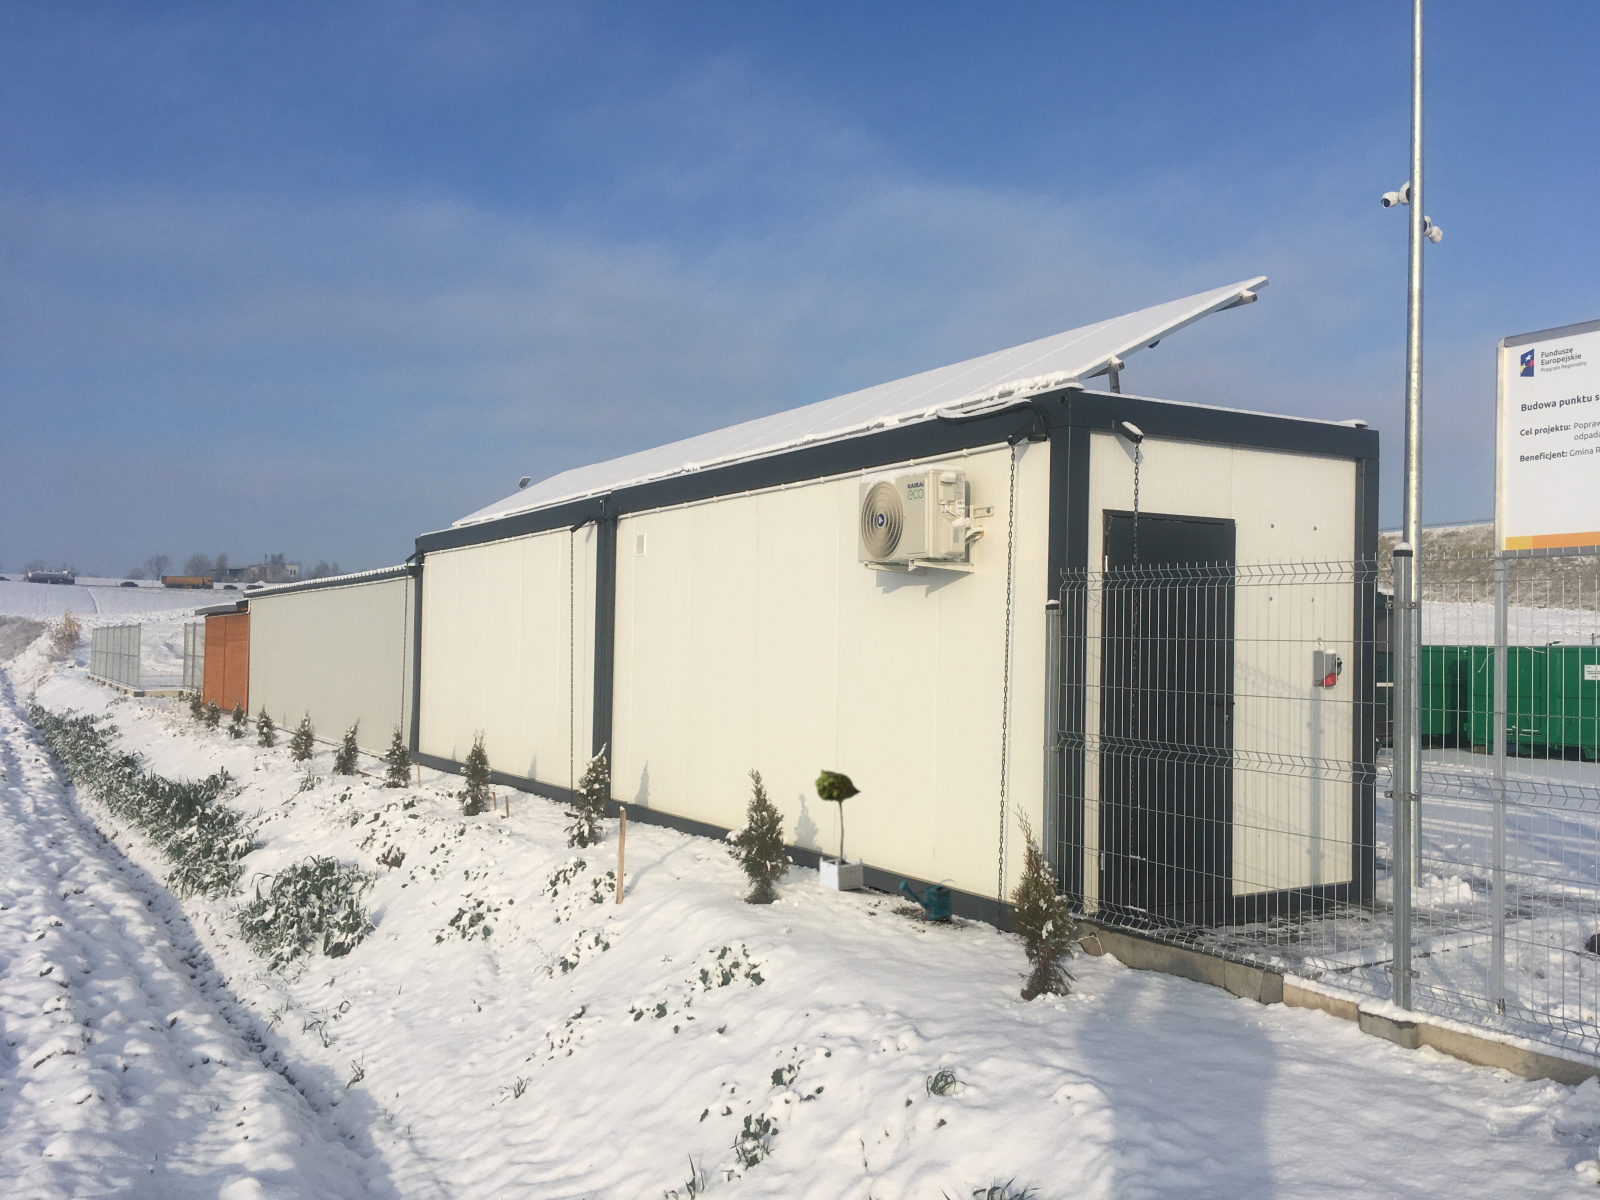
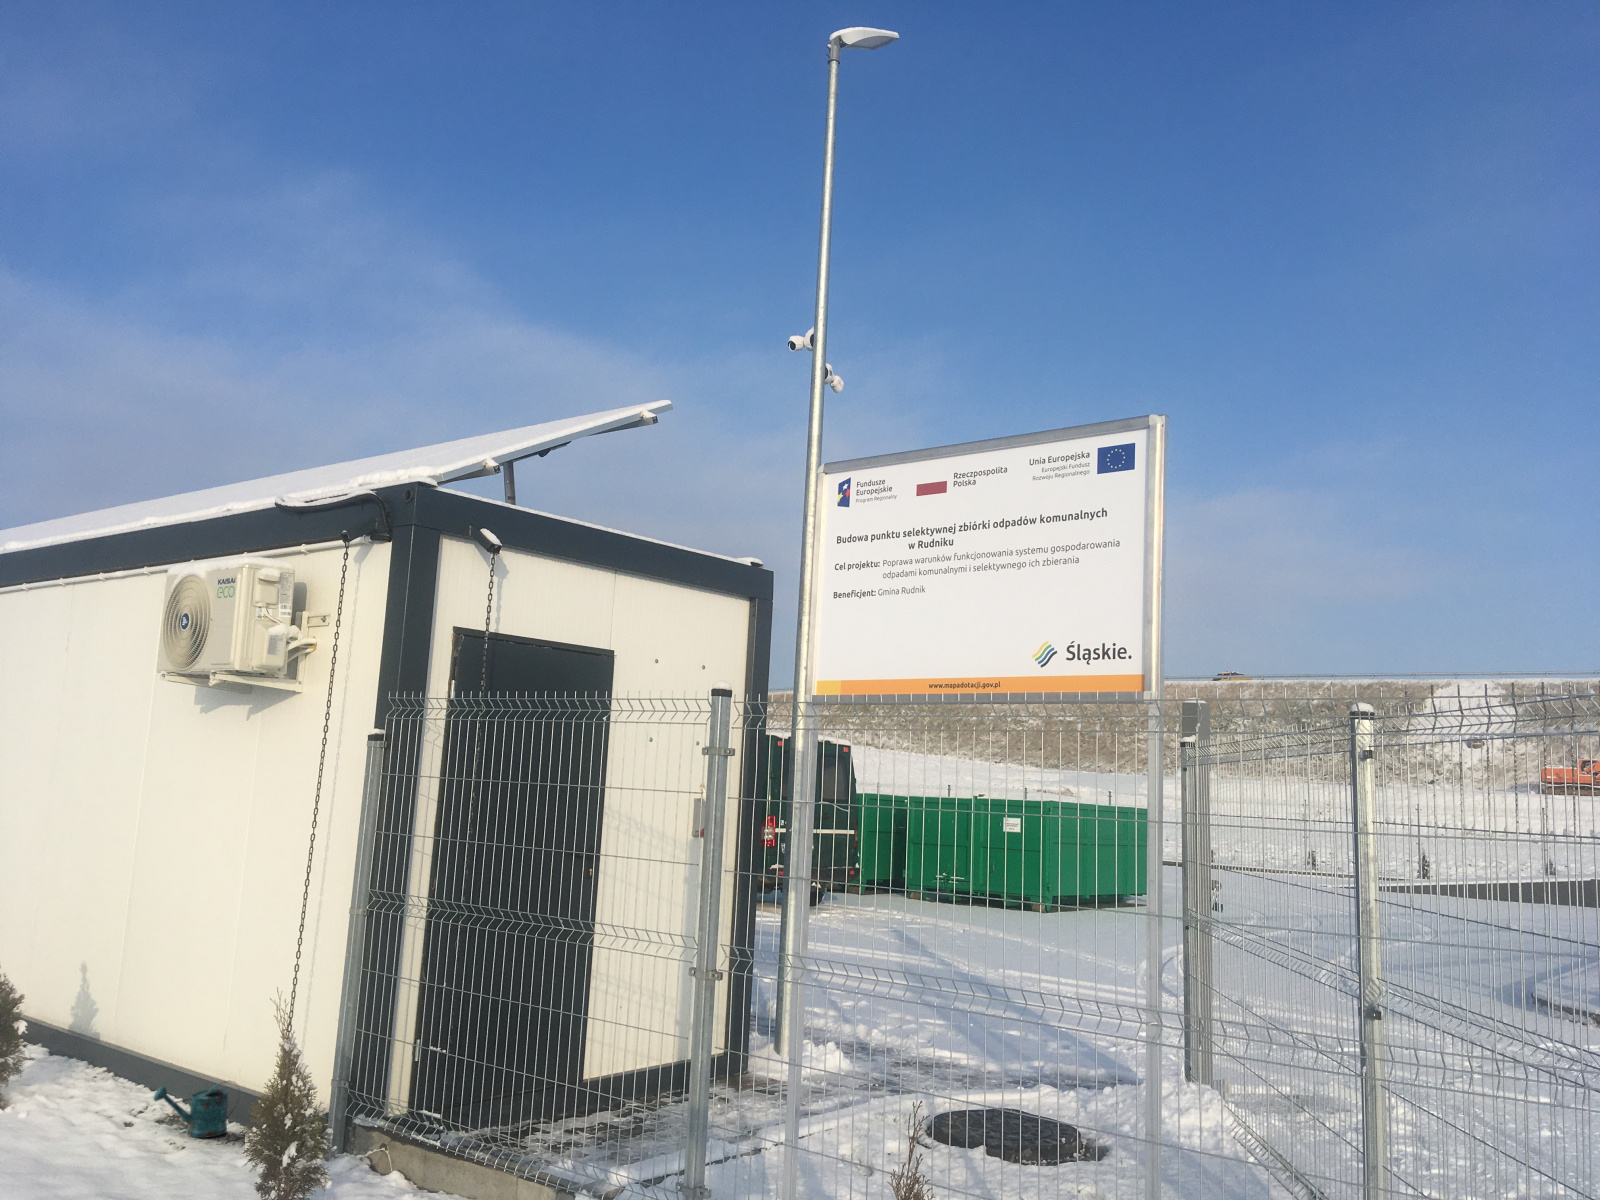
potted tree: present [815,770,864,891] -> none [72,936,147,1100]

